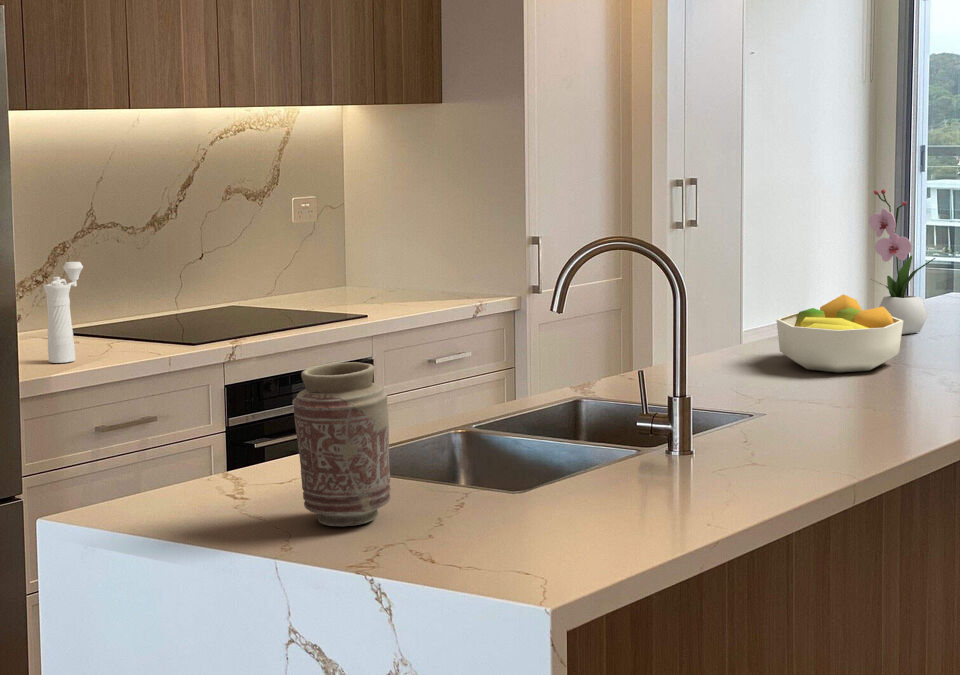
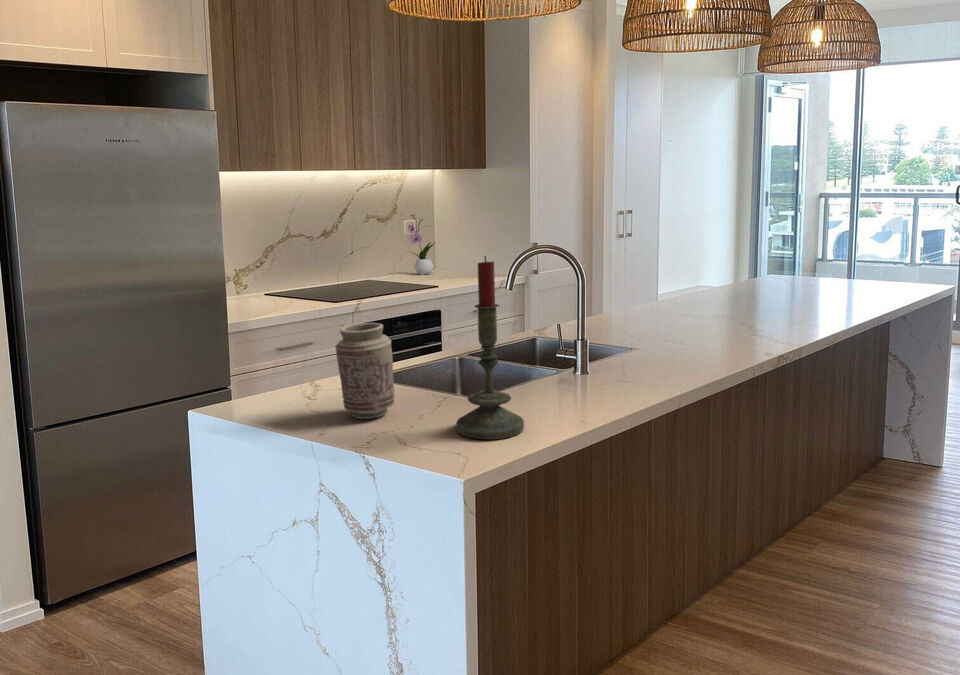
flower arrangement: present [869,189,935,334] -> present [408,214,434,275]
candle: none [509,246,622,552] -> present [456,256,524,440]
pepper mill: present [44,262,83,363] -> none [249,257,273,313]
fruit bowl: present [776,294,903,373] -> none [660,278,736,324]

